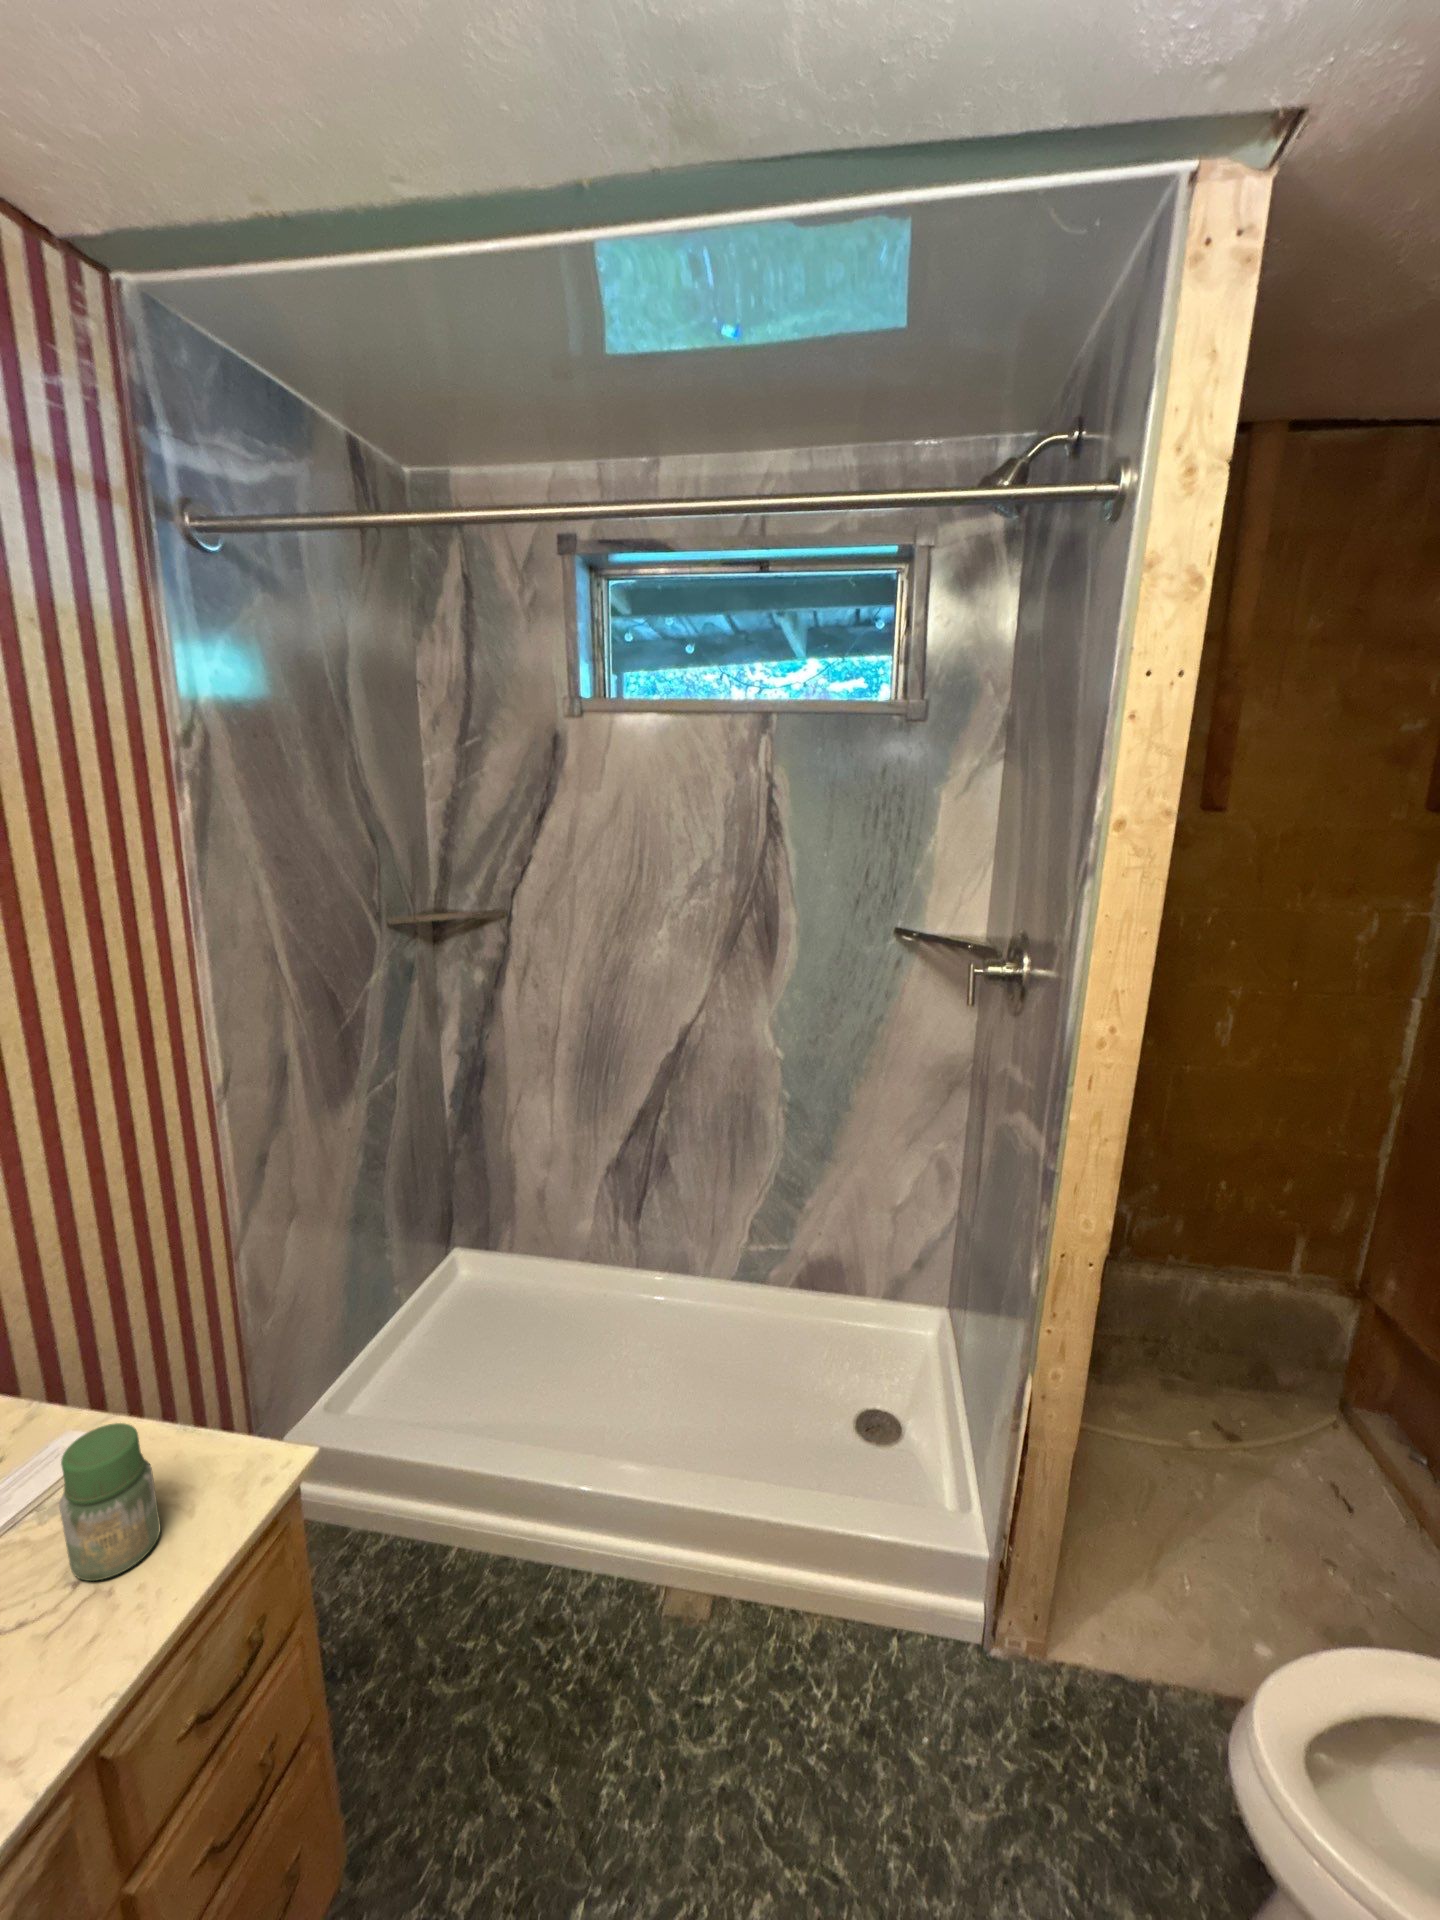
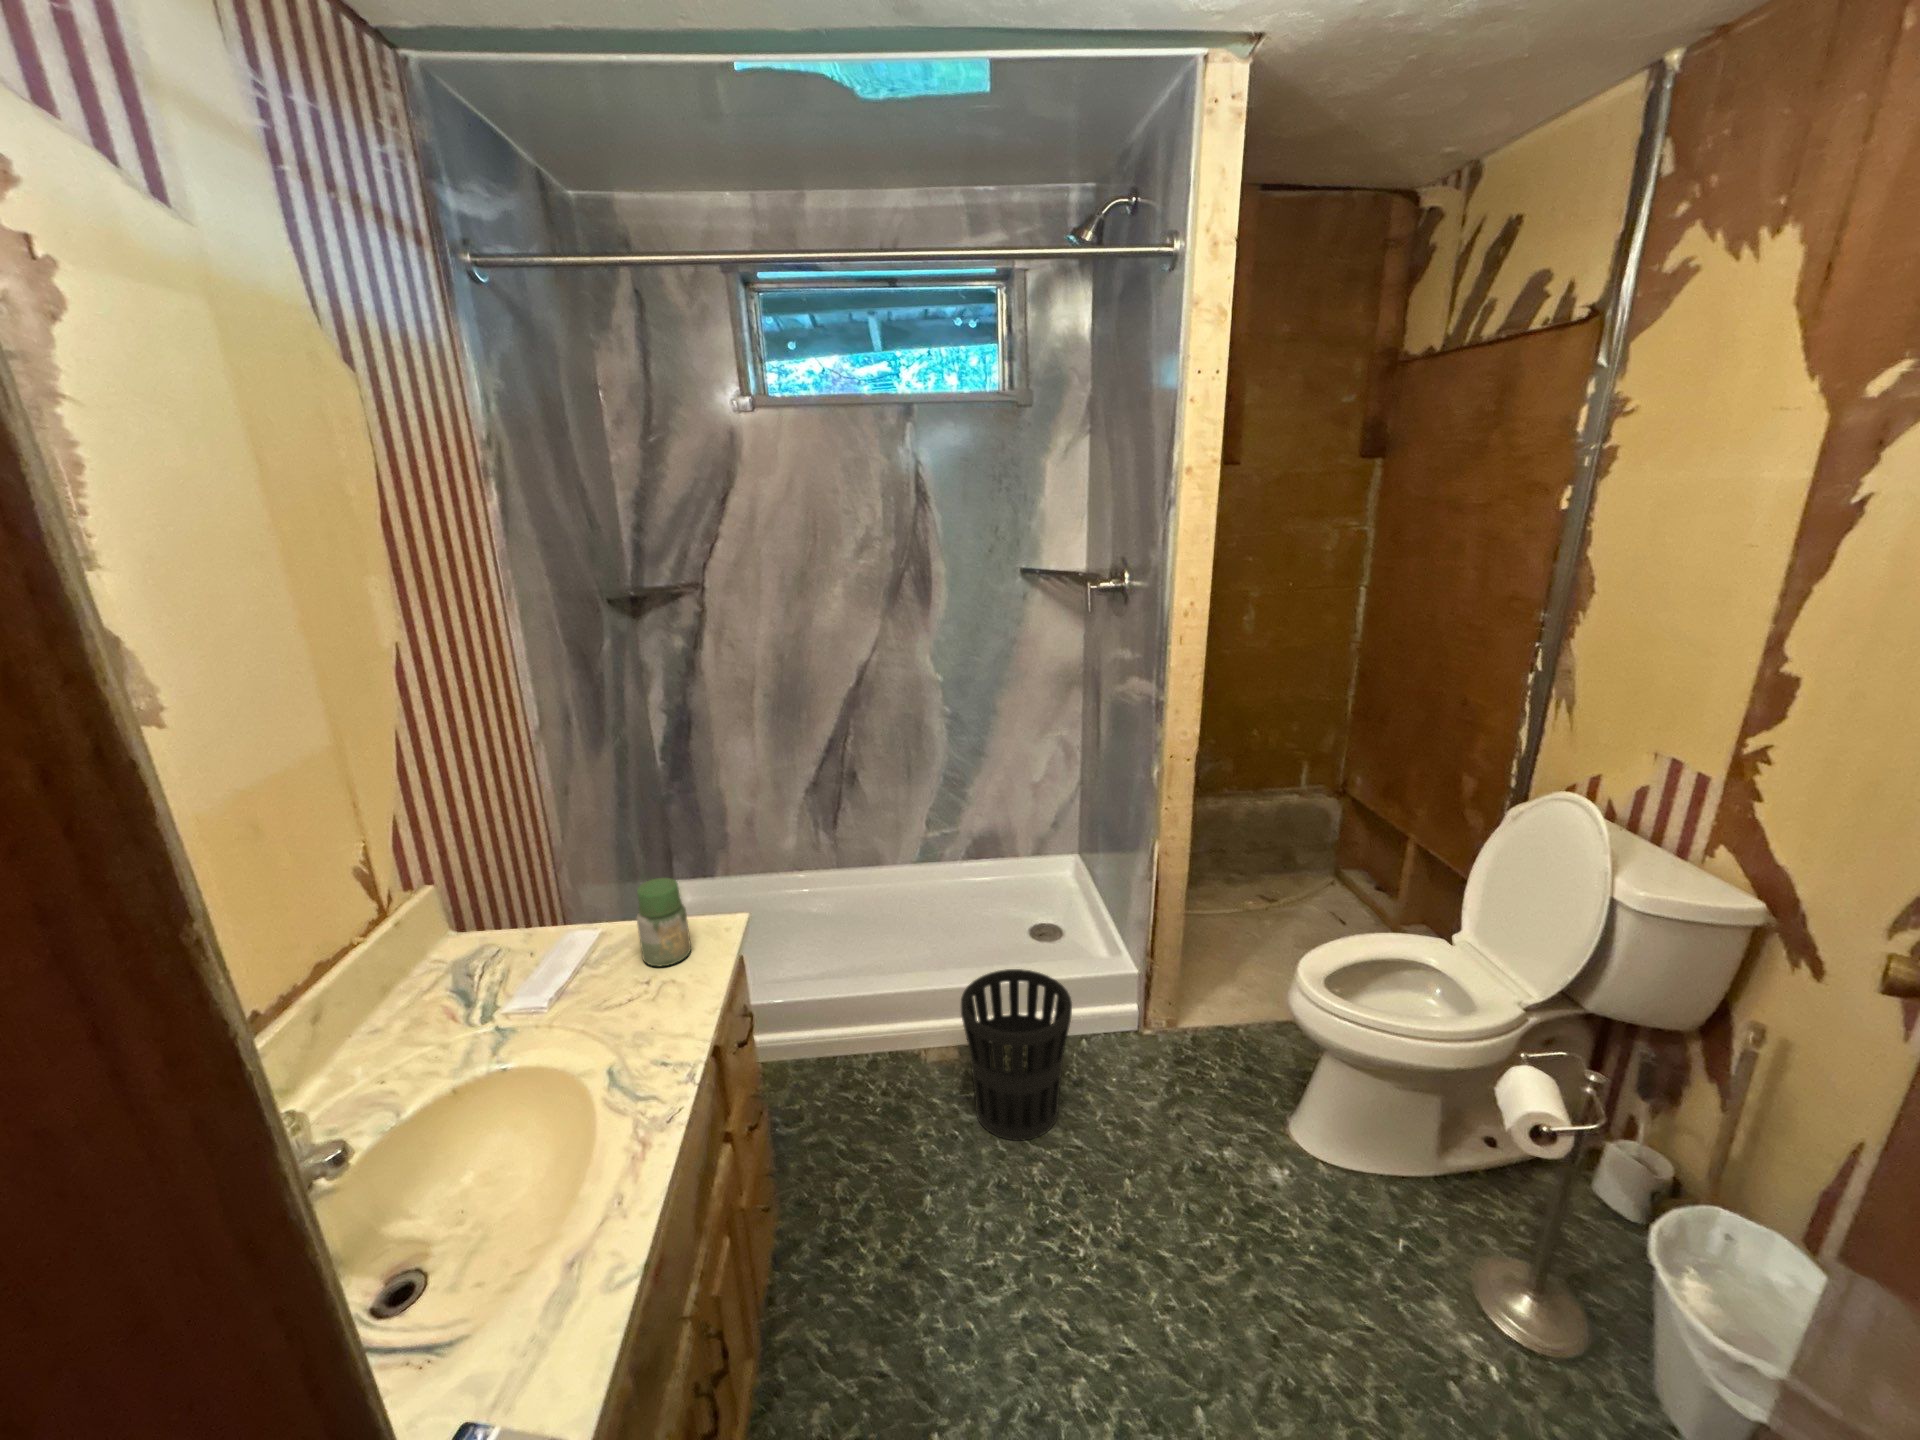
wastebasket: none [683,1531,854,1838] -> present [961,969,1072,1141]

